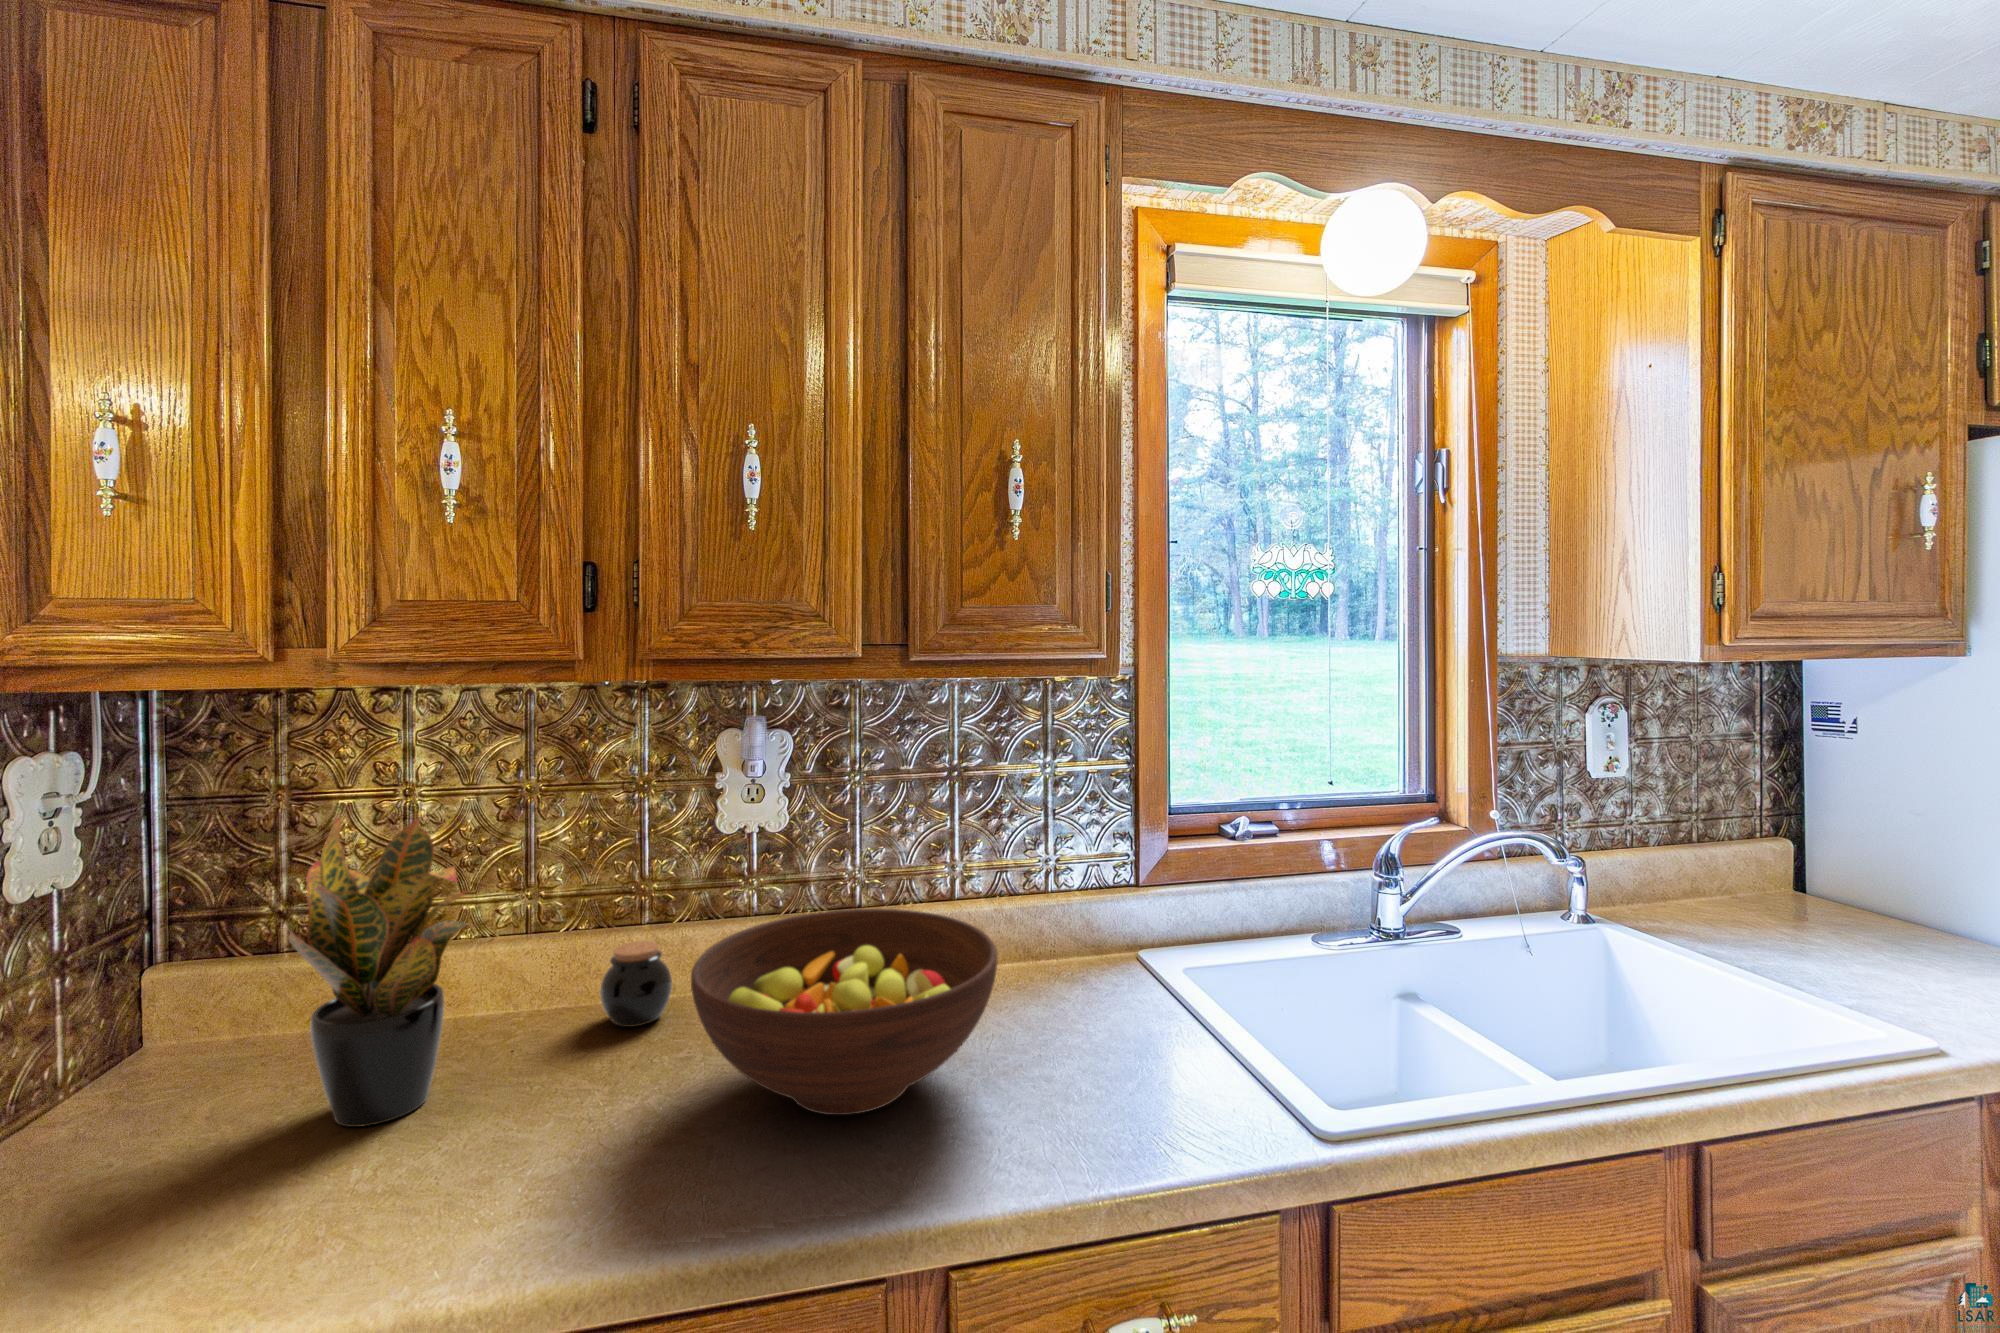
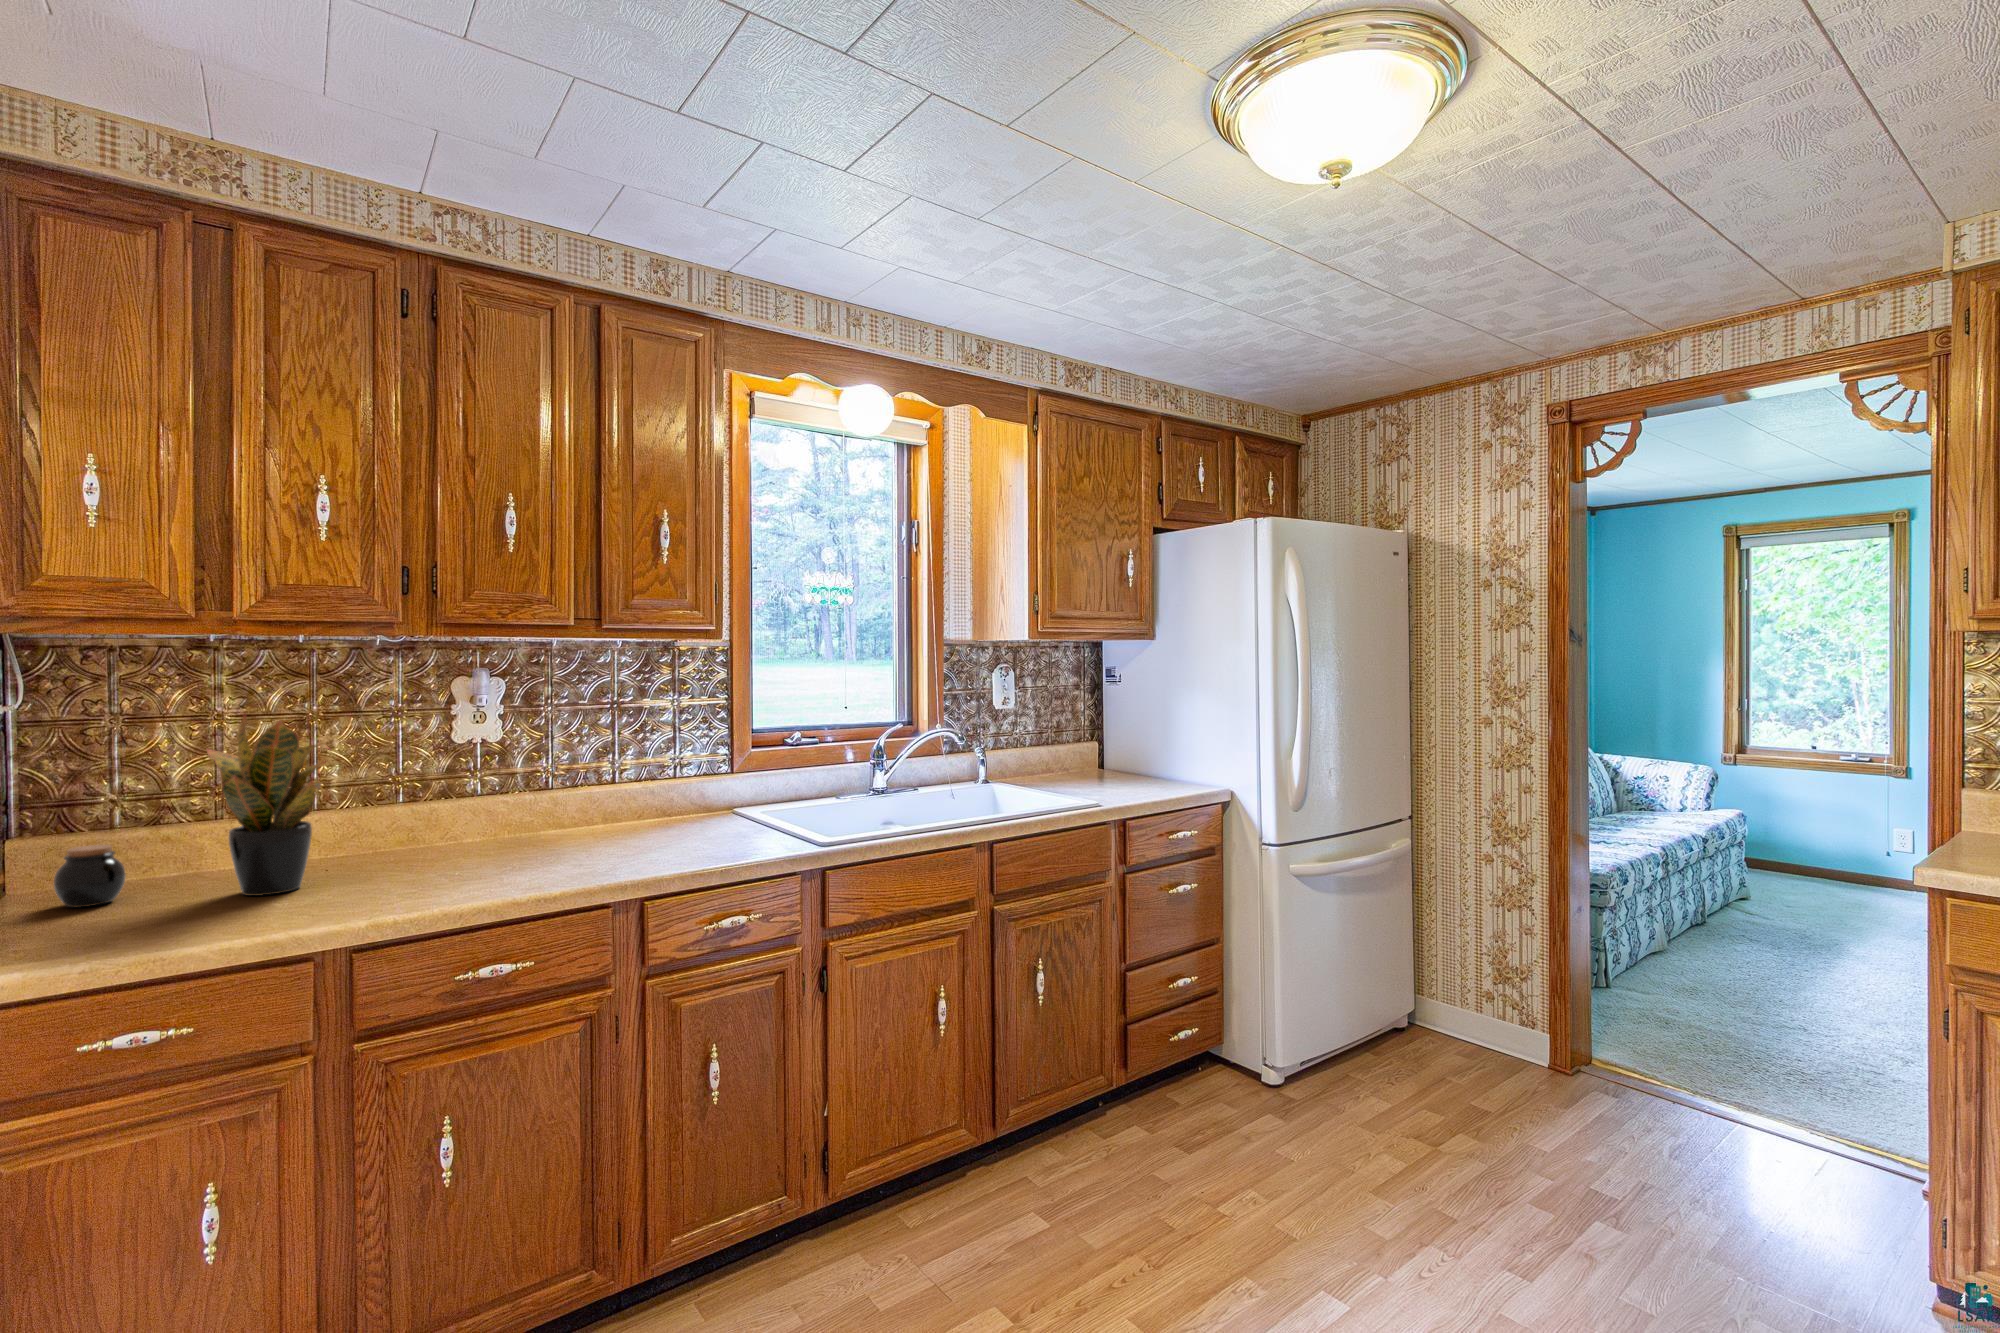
fruit bowl: present [691,909,998,1115] -> none [485,775,662,864]
jar: present [600,941,672,1027] -> present [54,845,126,907]

